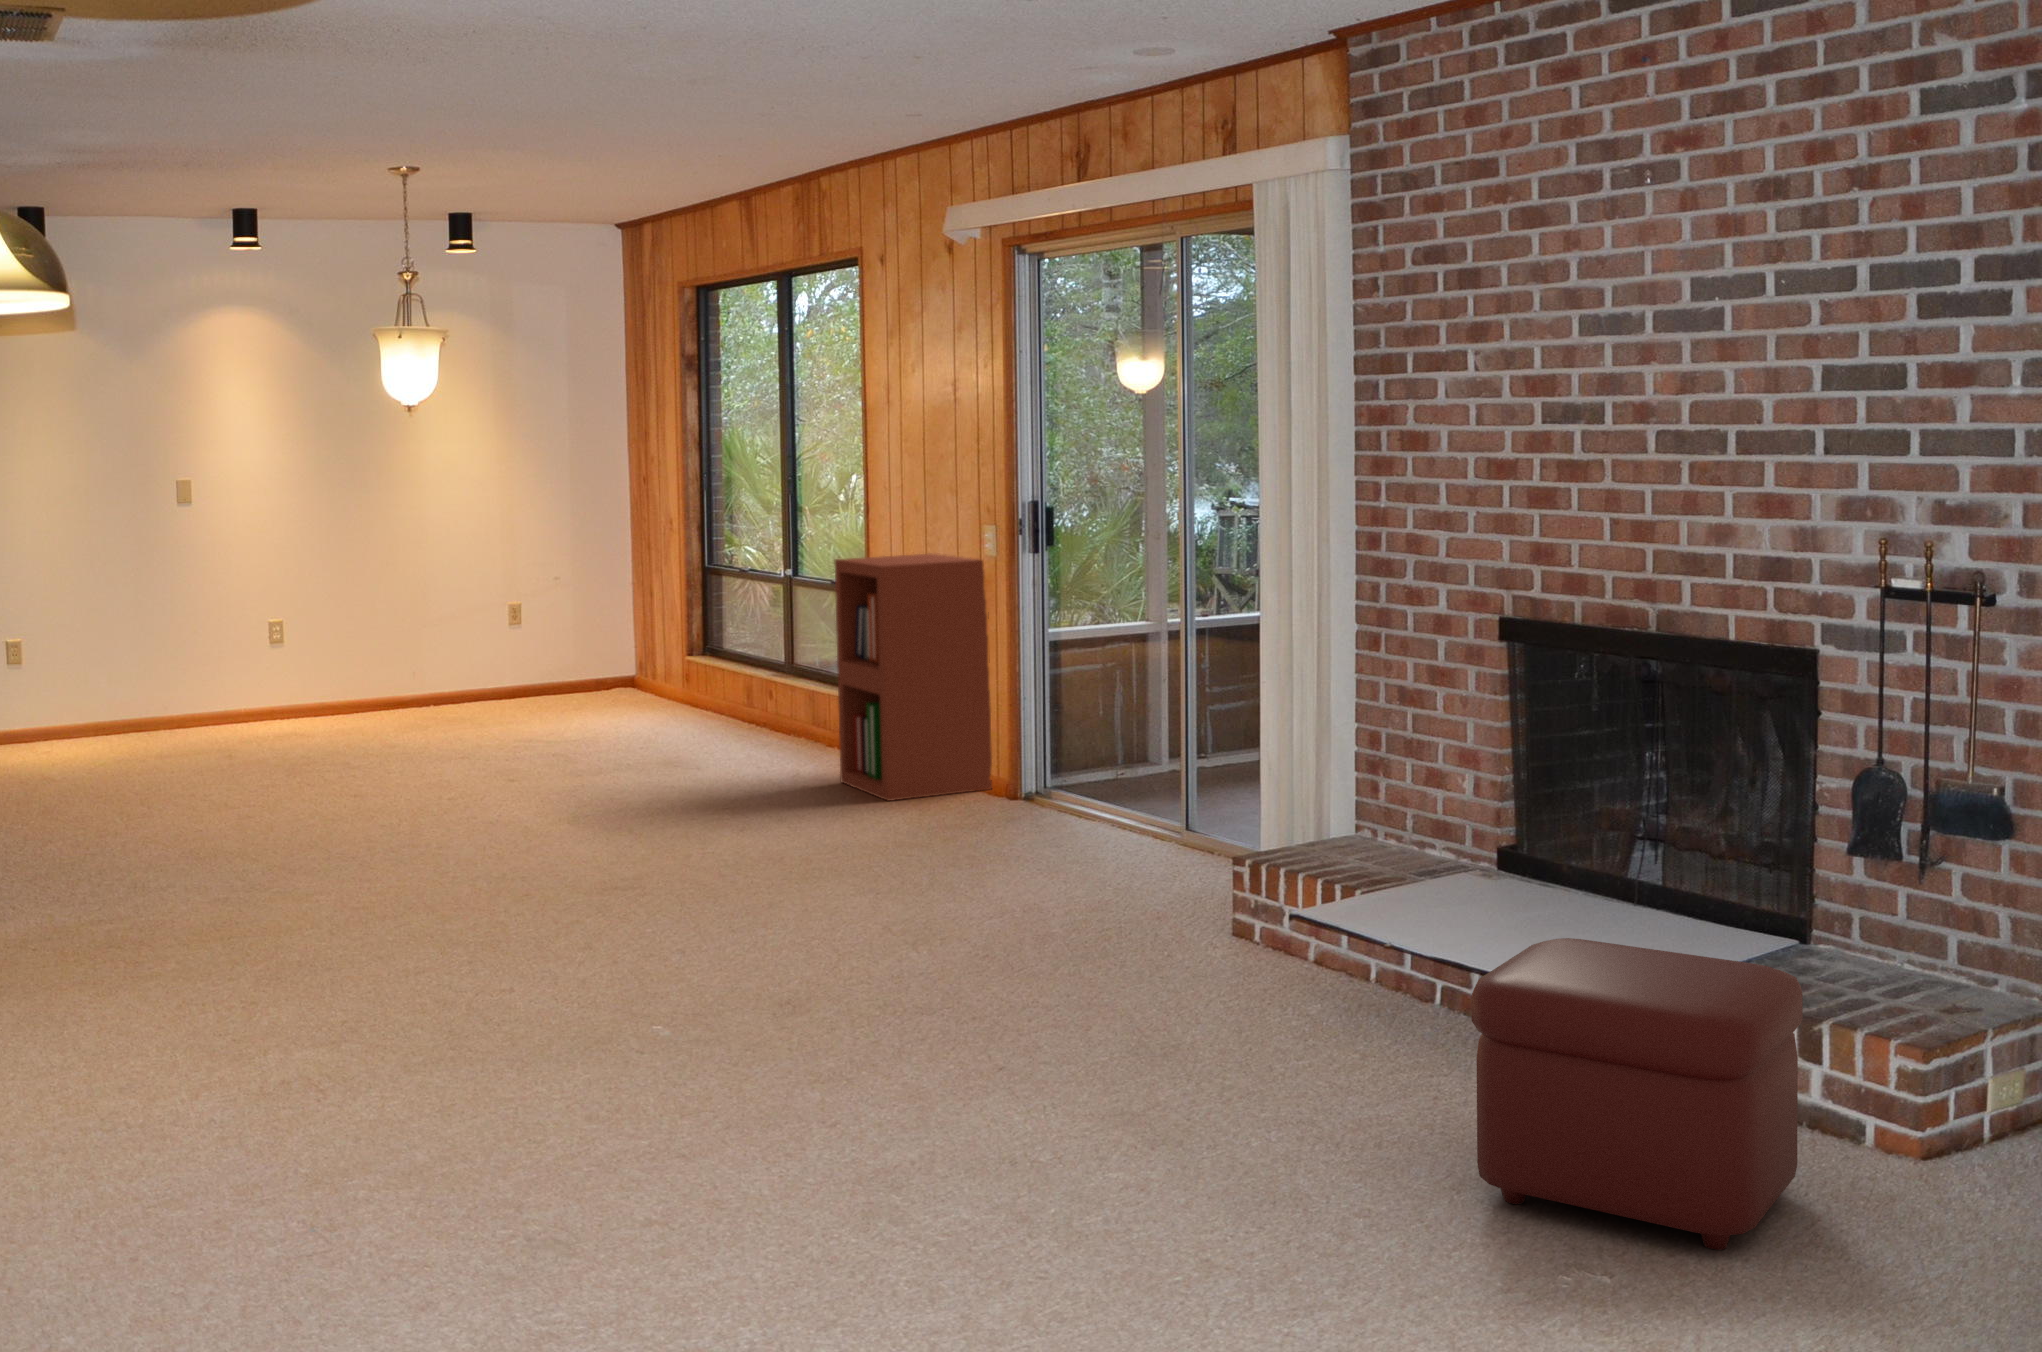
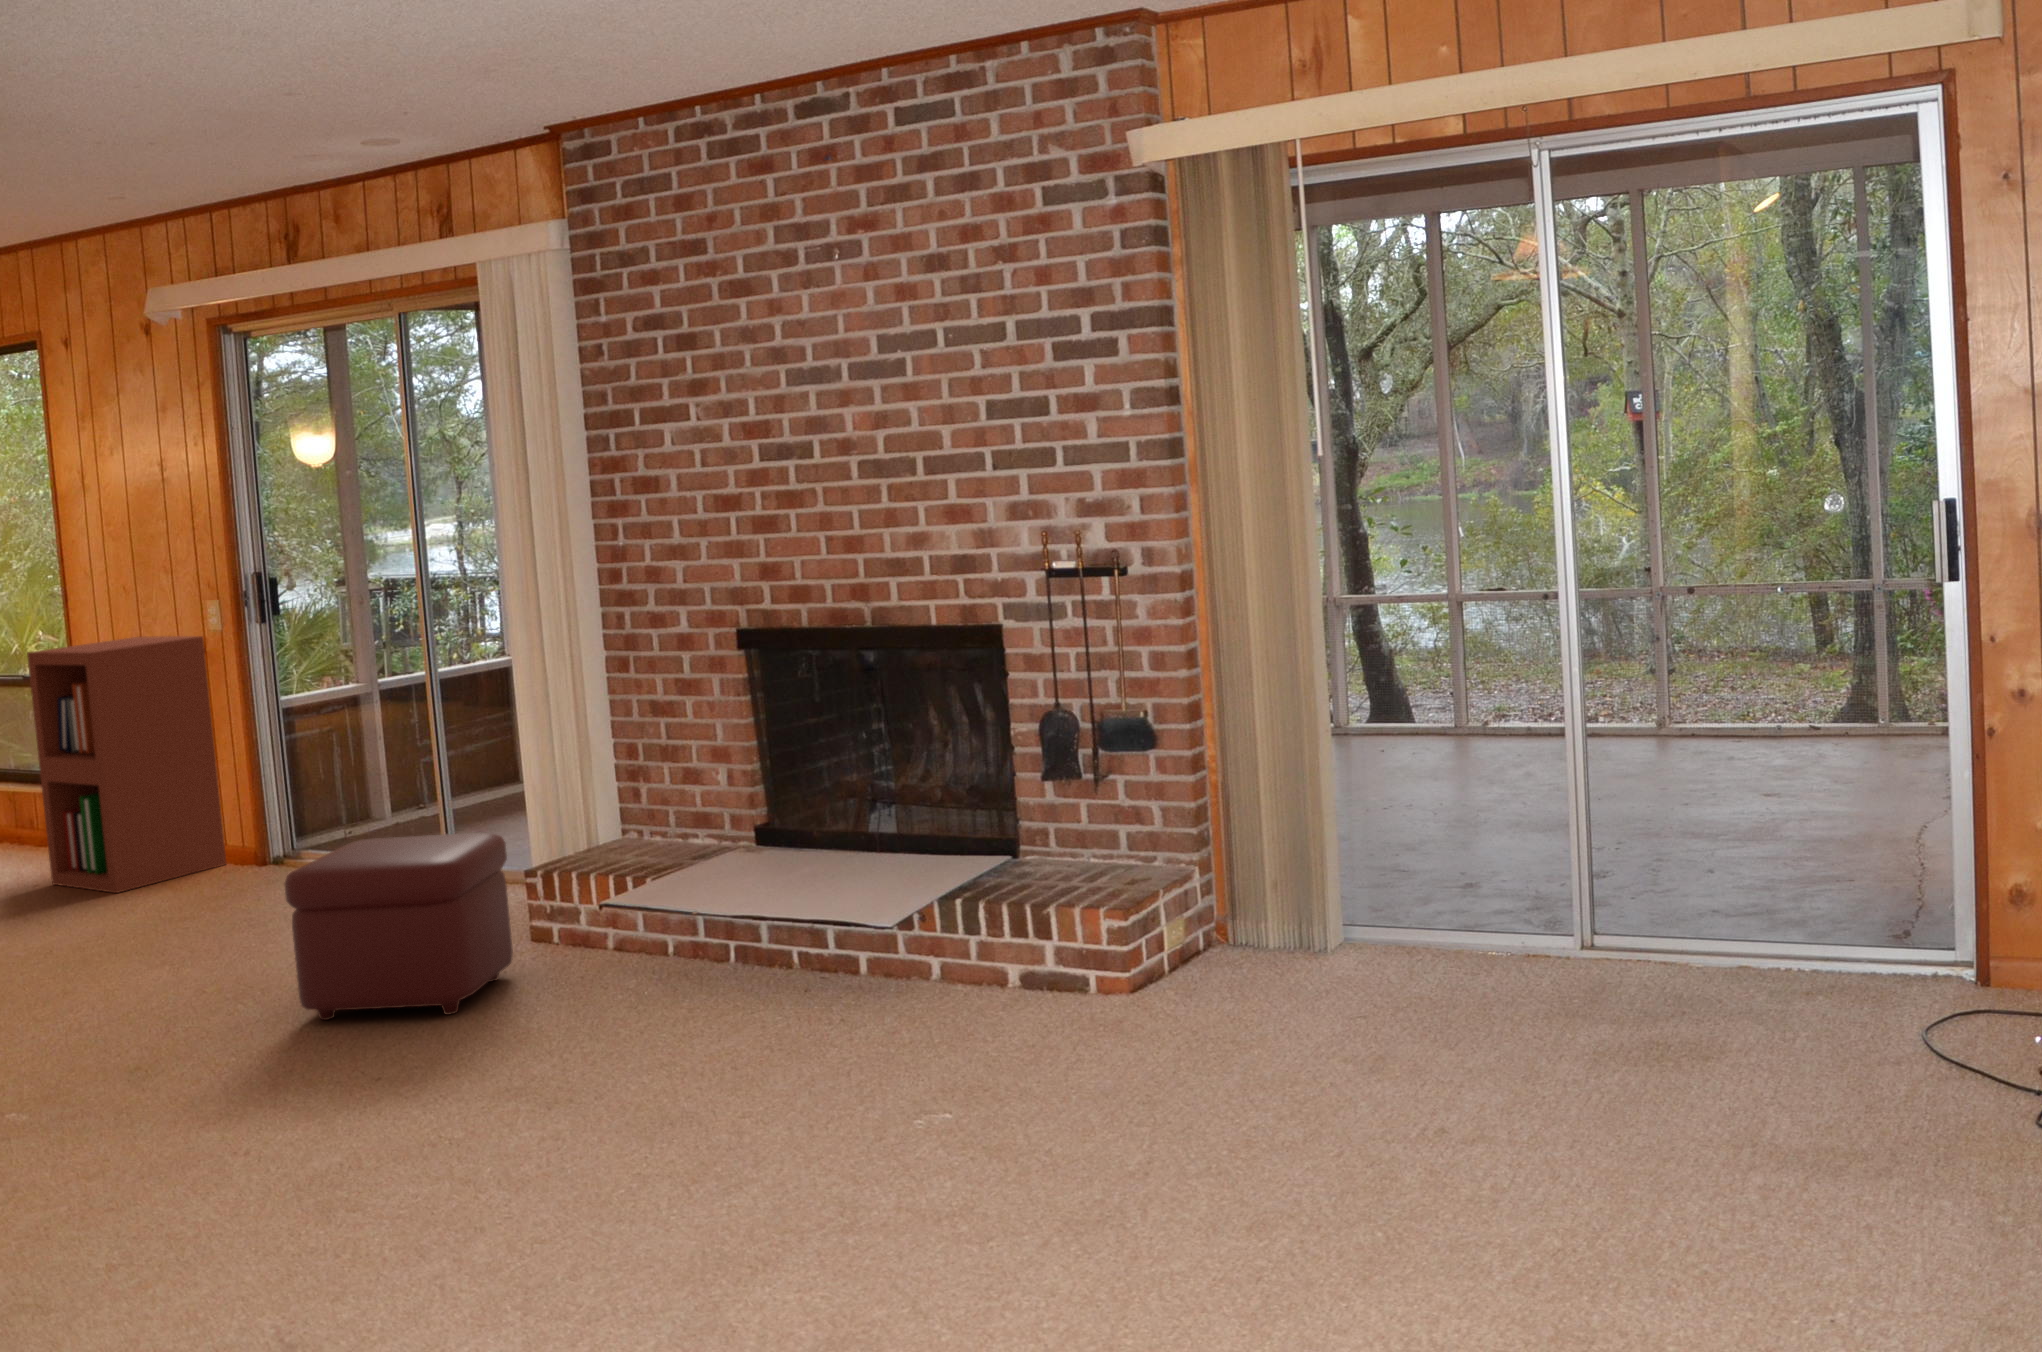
ottoman: present [1471,938,1803,1250] -> present [284,833,513,1020]

